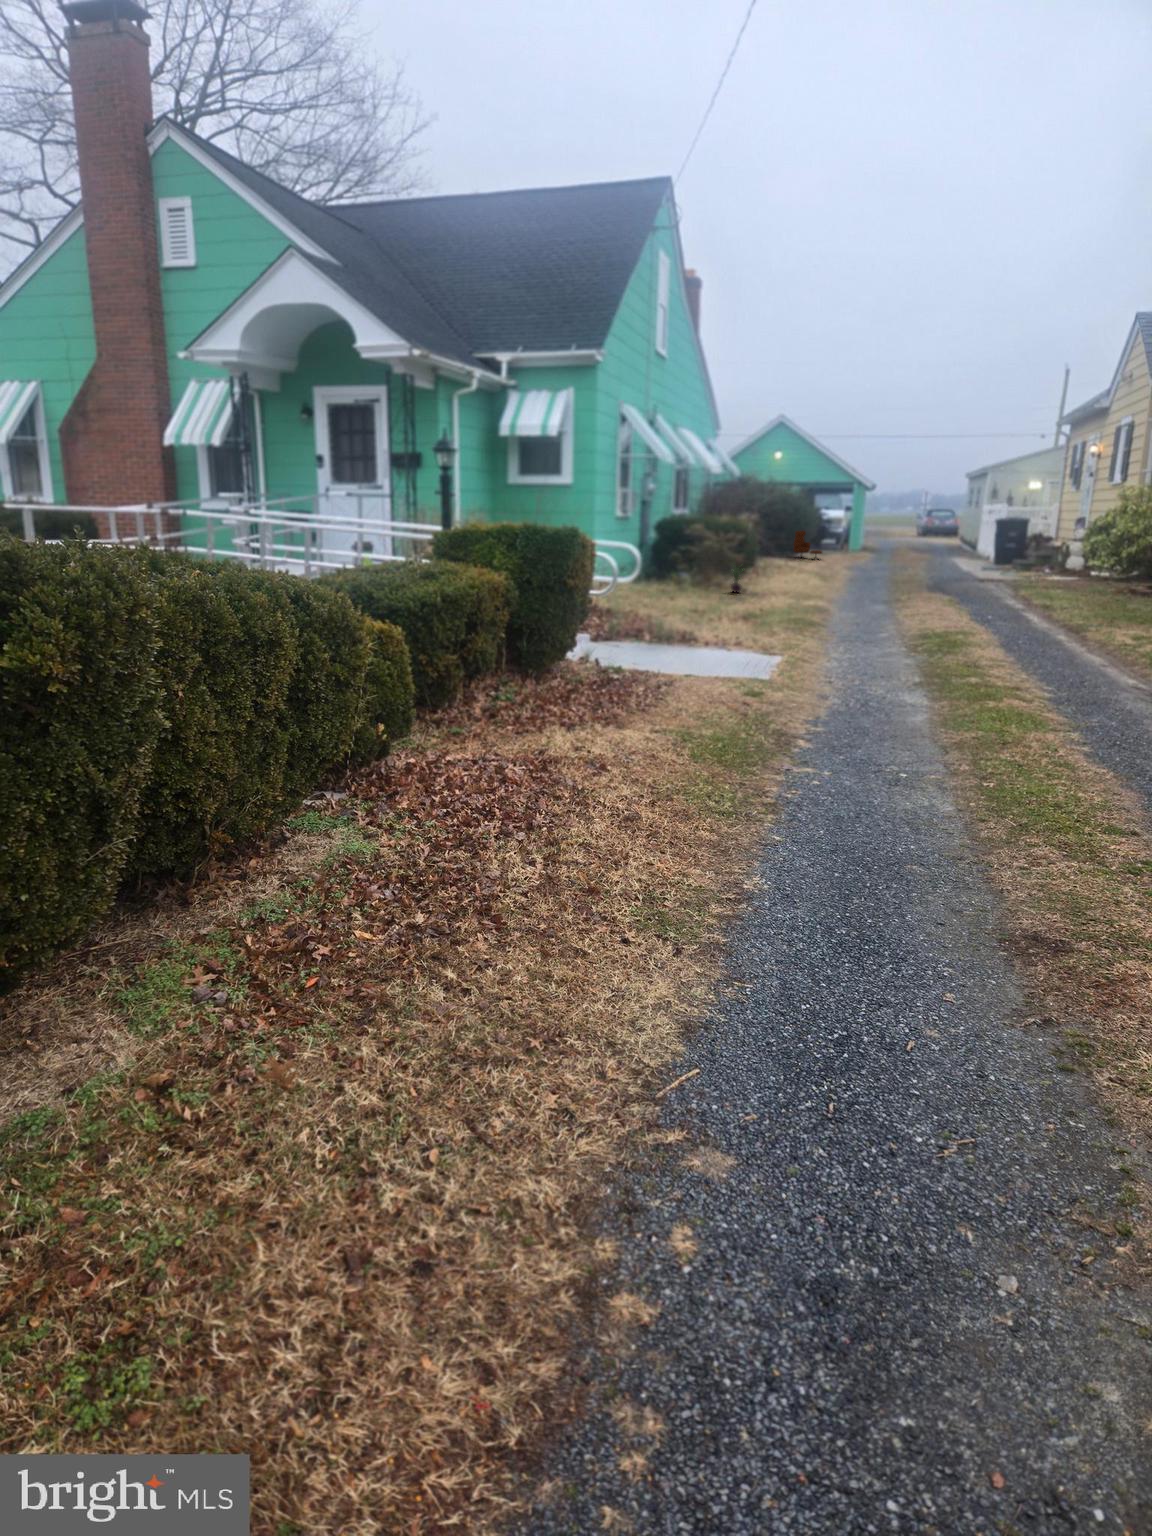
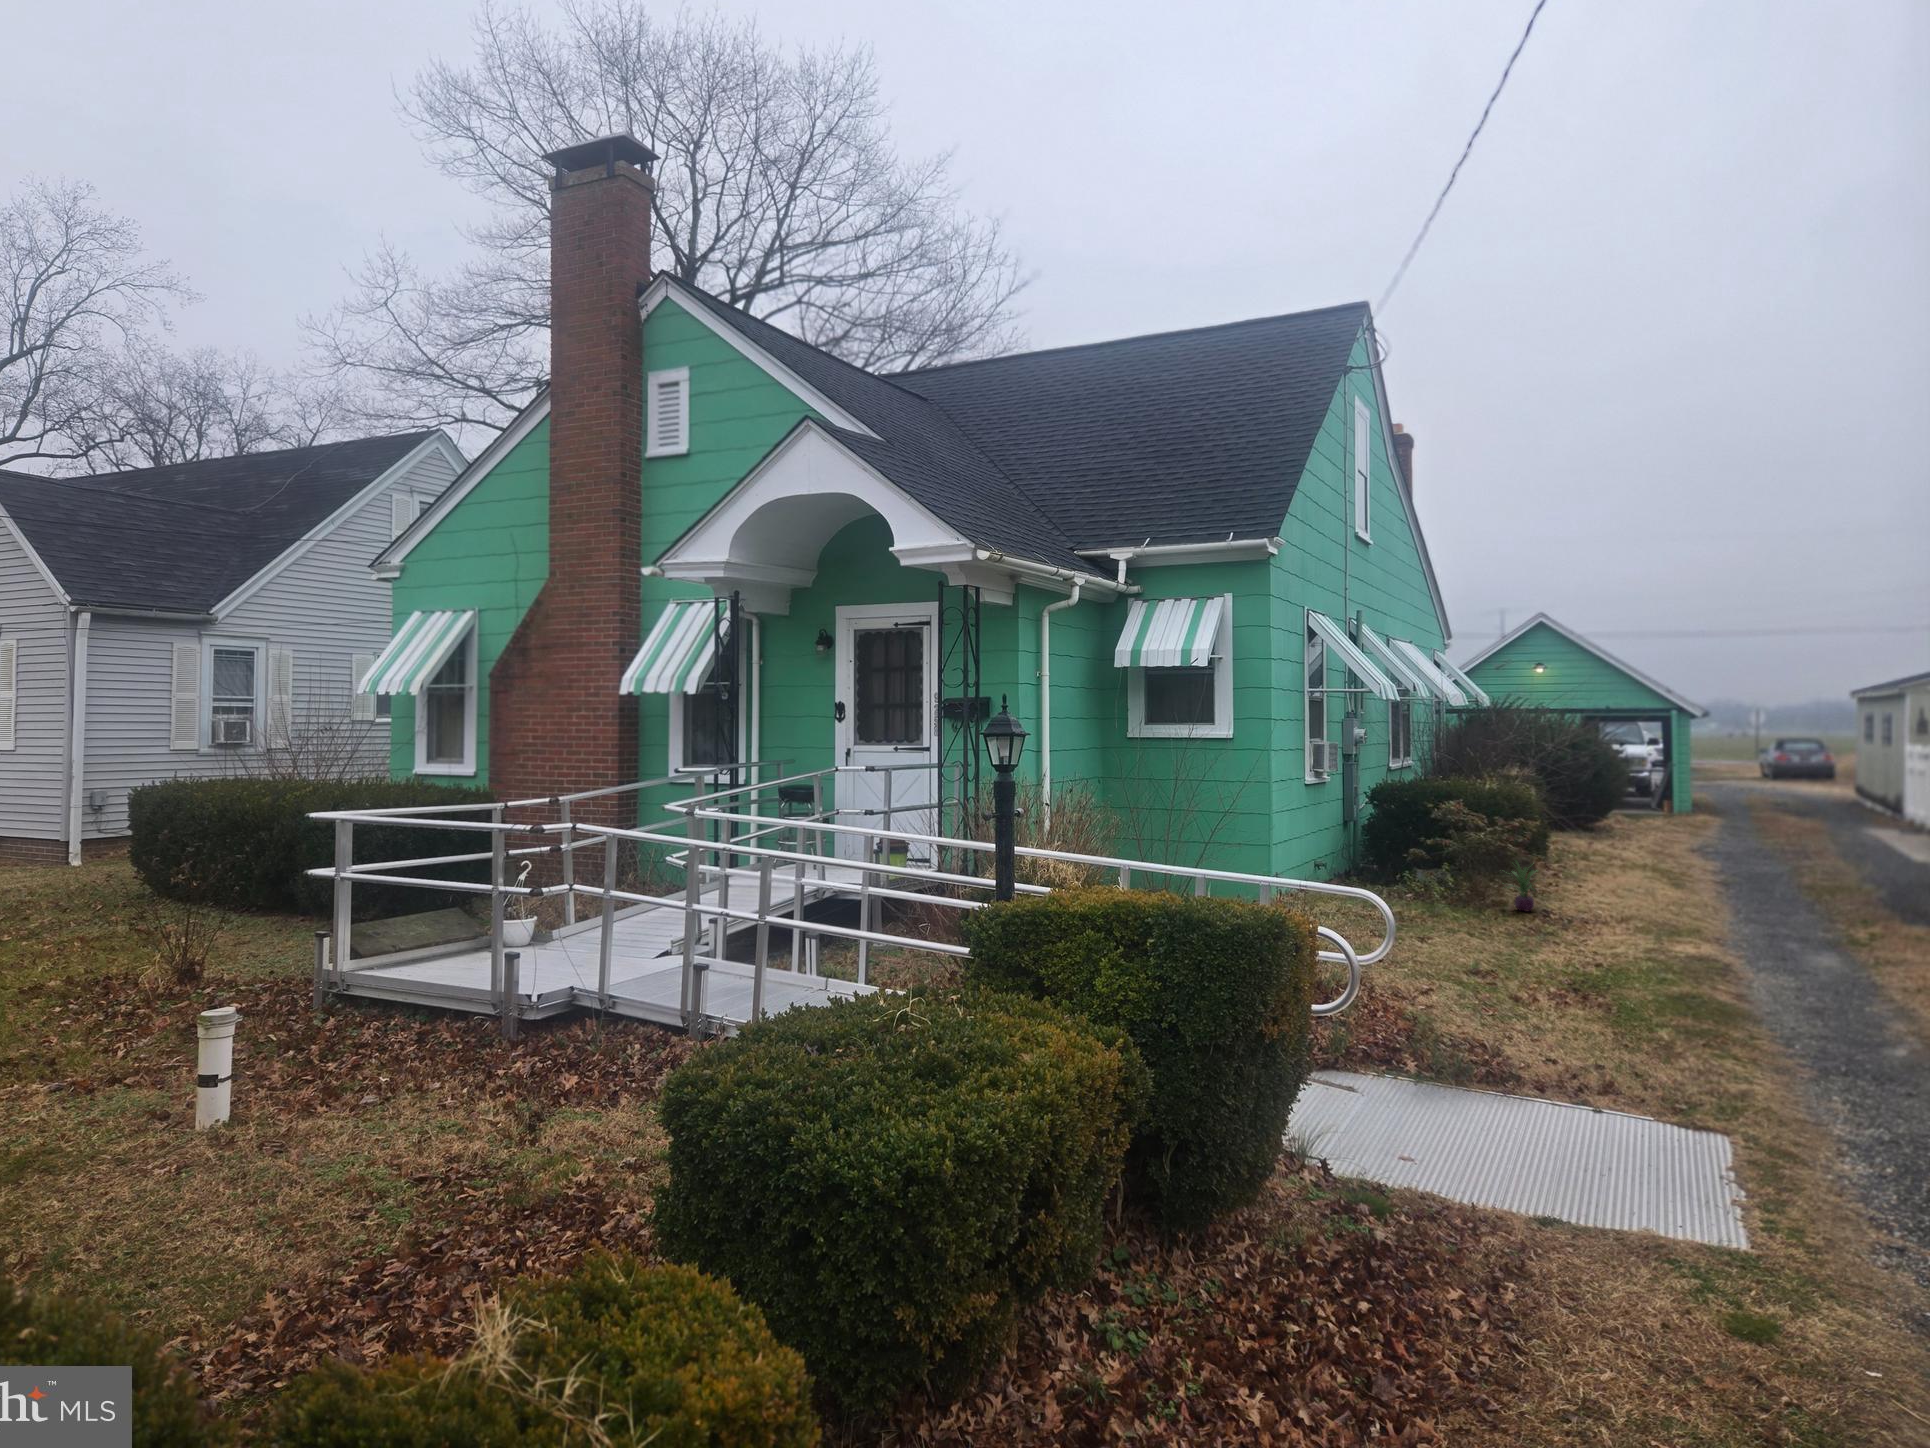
lounge chair: present [794,531,822,560] -> none [1583,785,1638,832]

